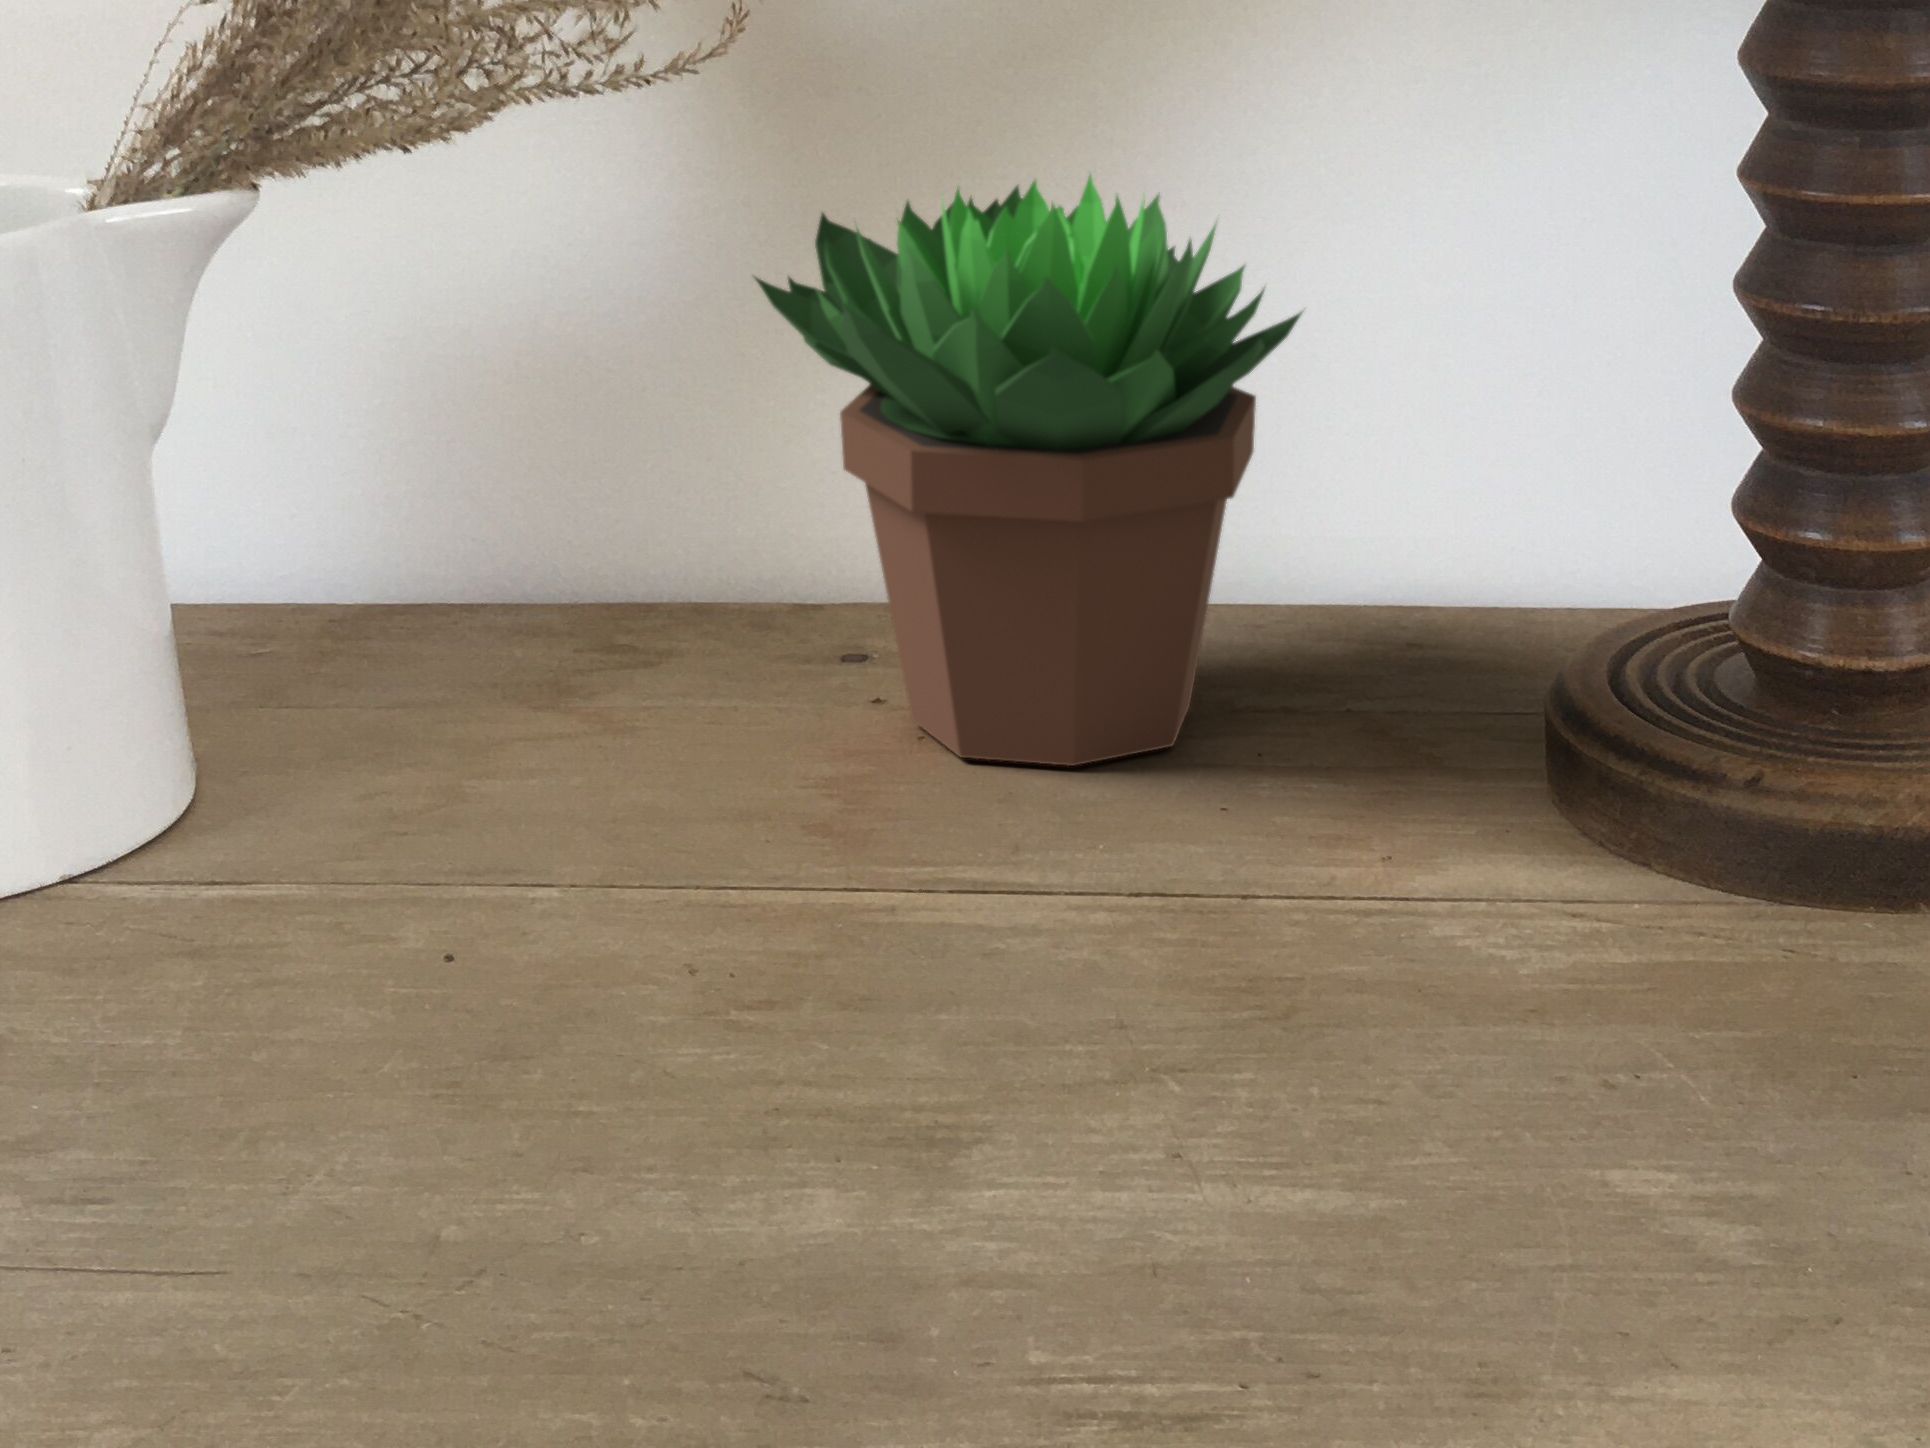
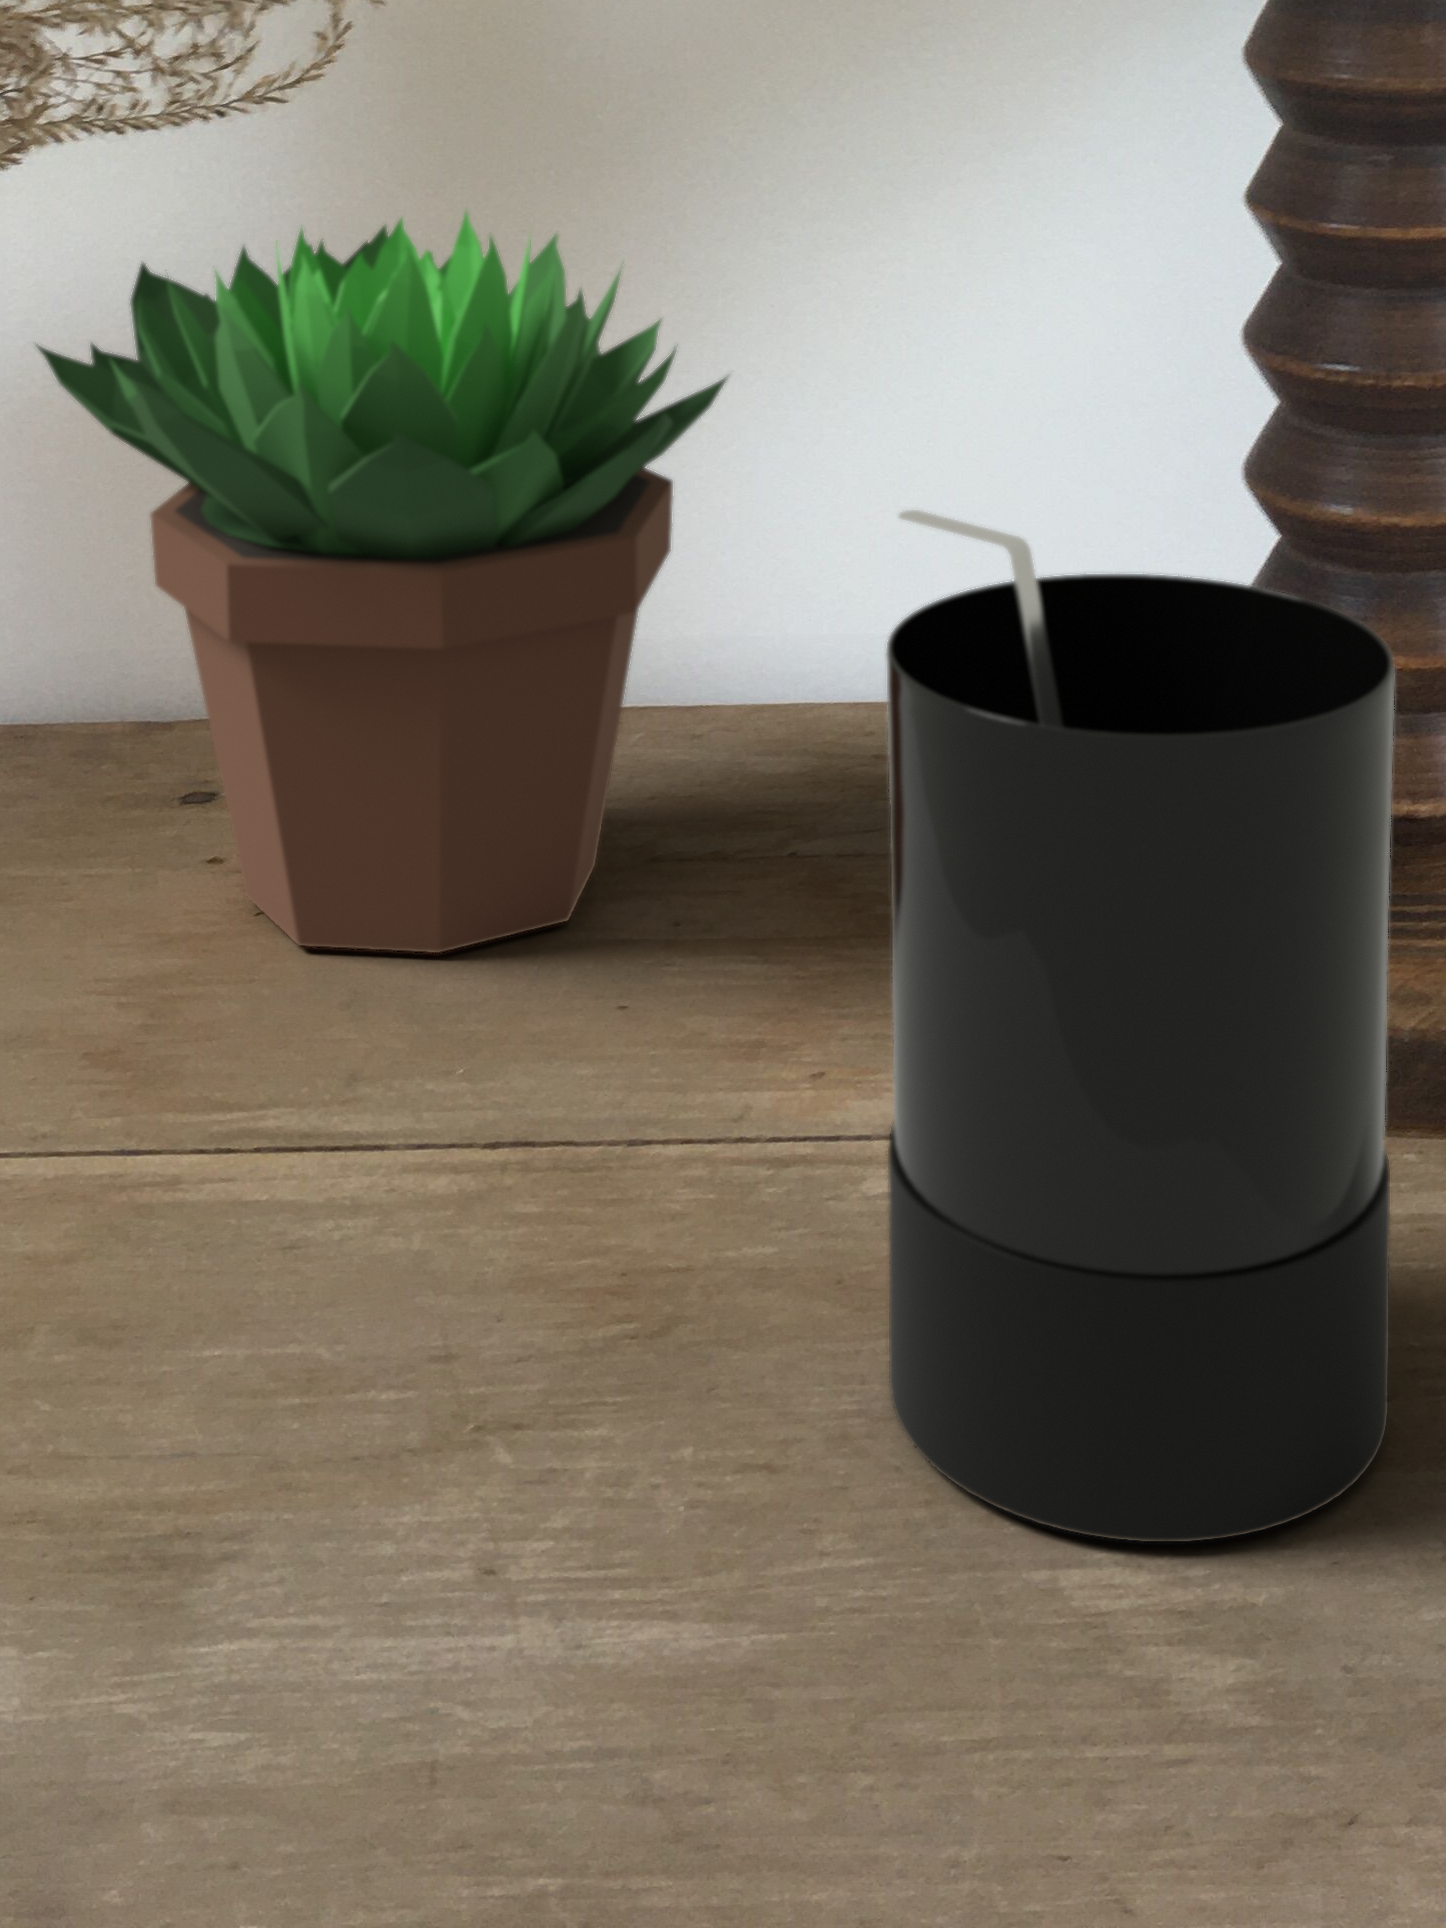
candle: none [1463,408,1864,1181] -> present [887,510,1395,1542]

